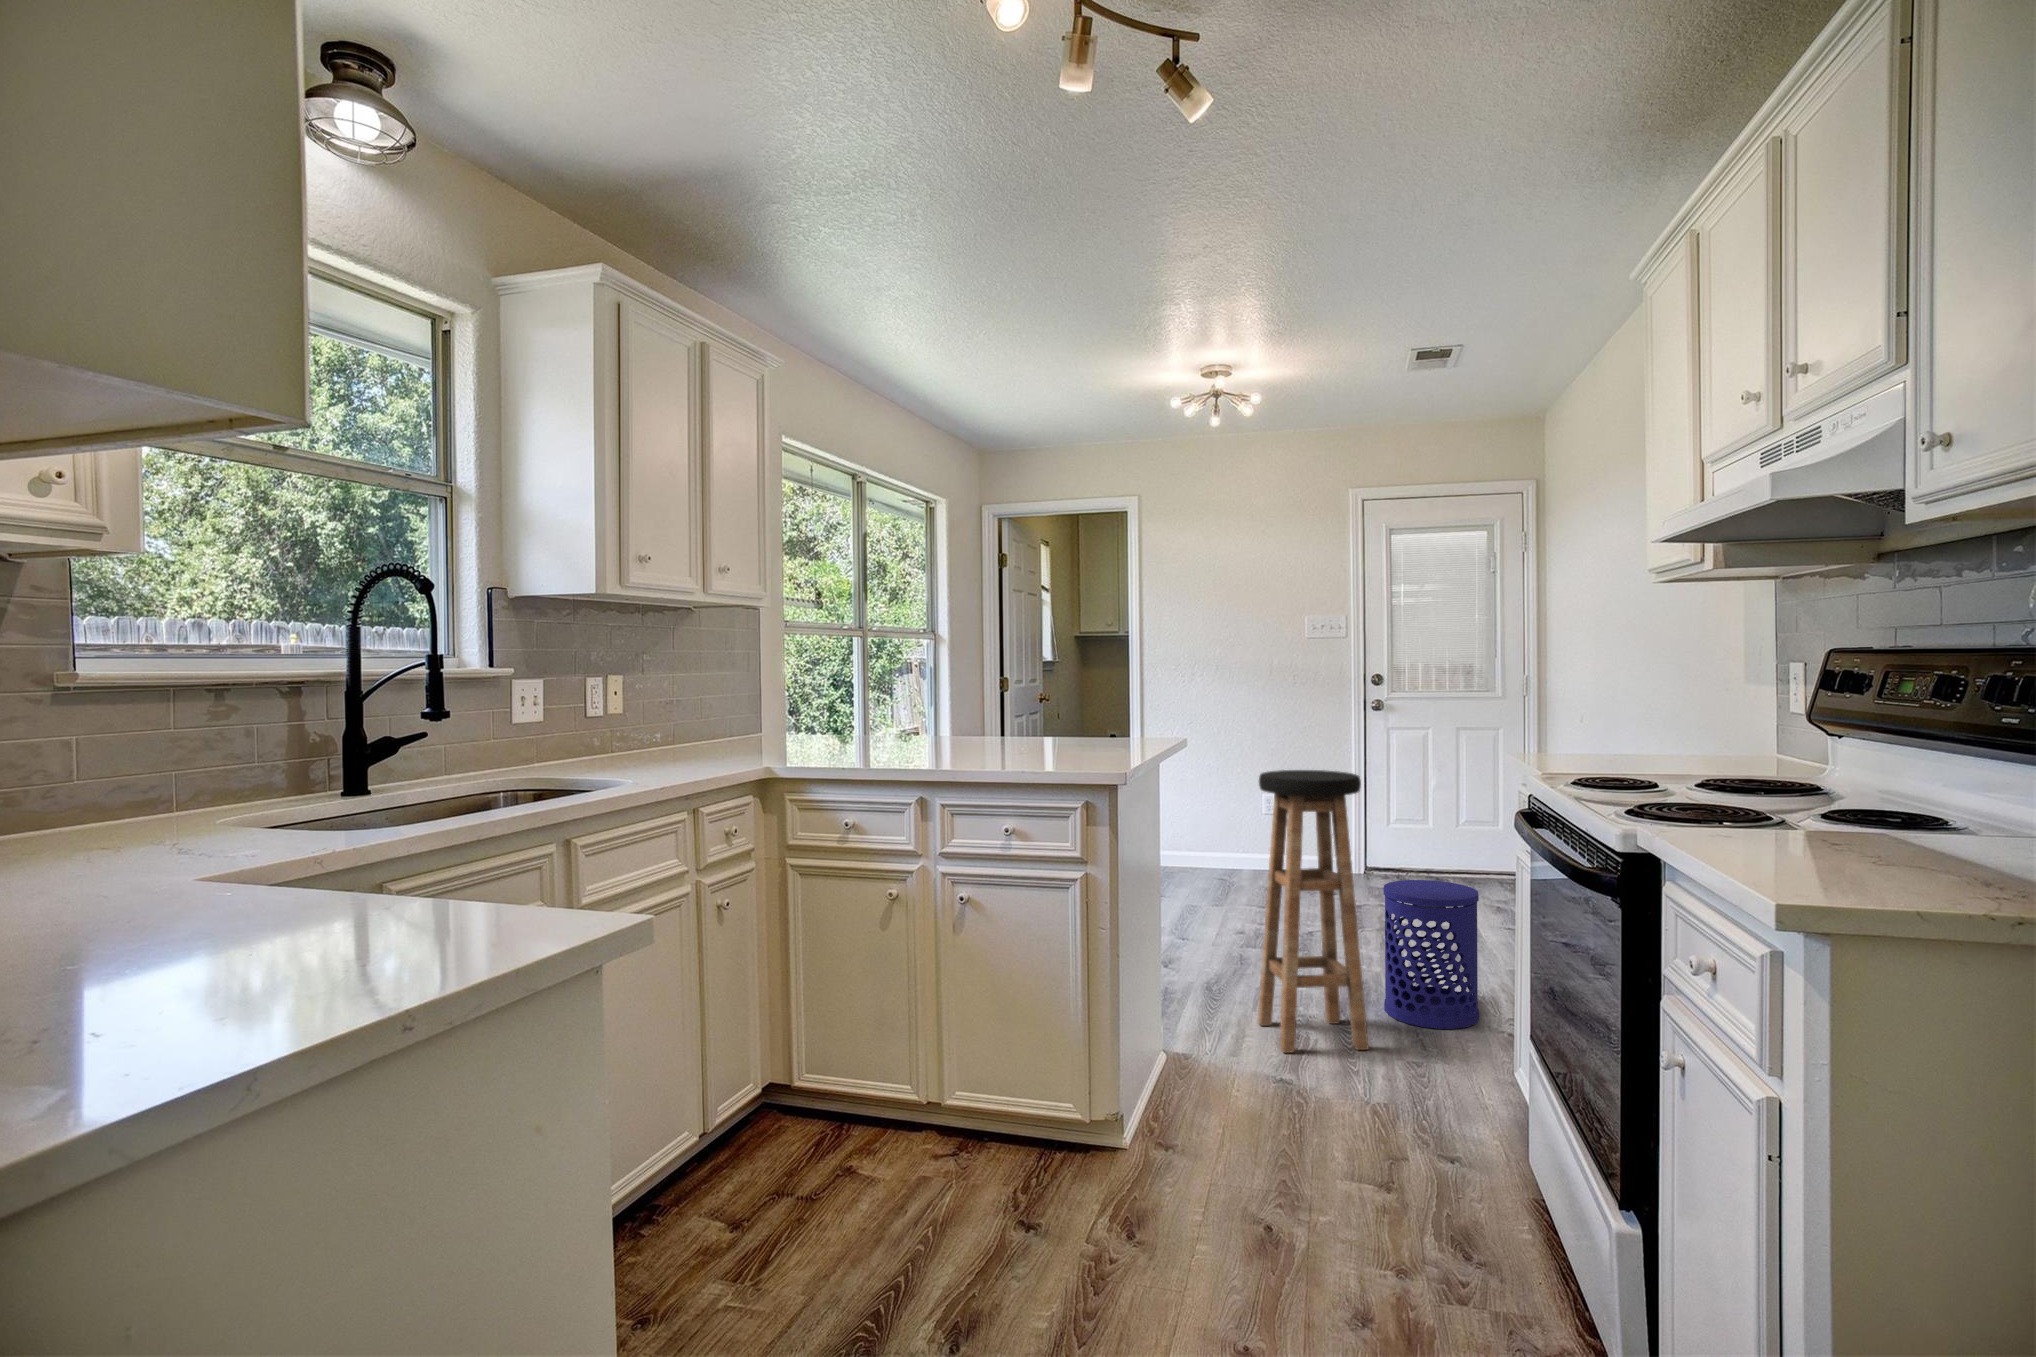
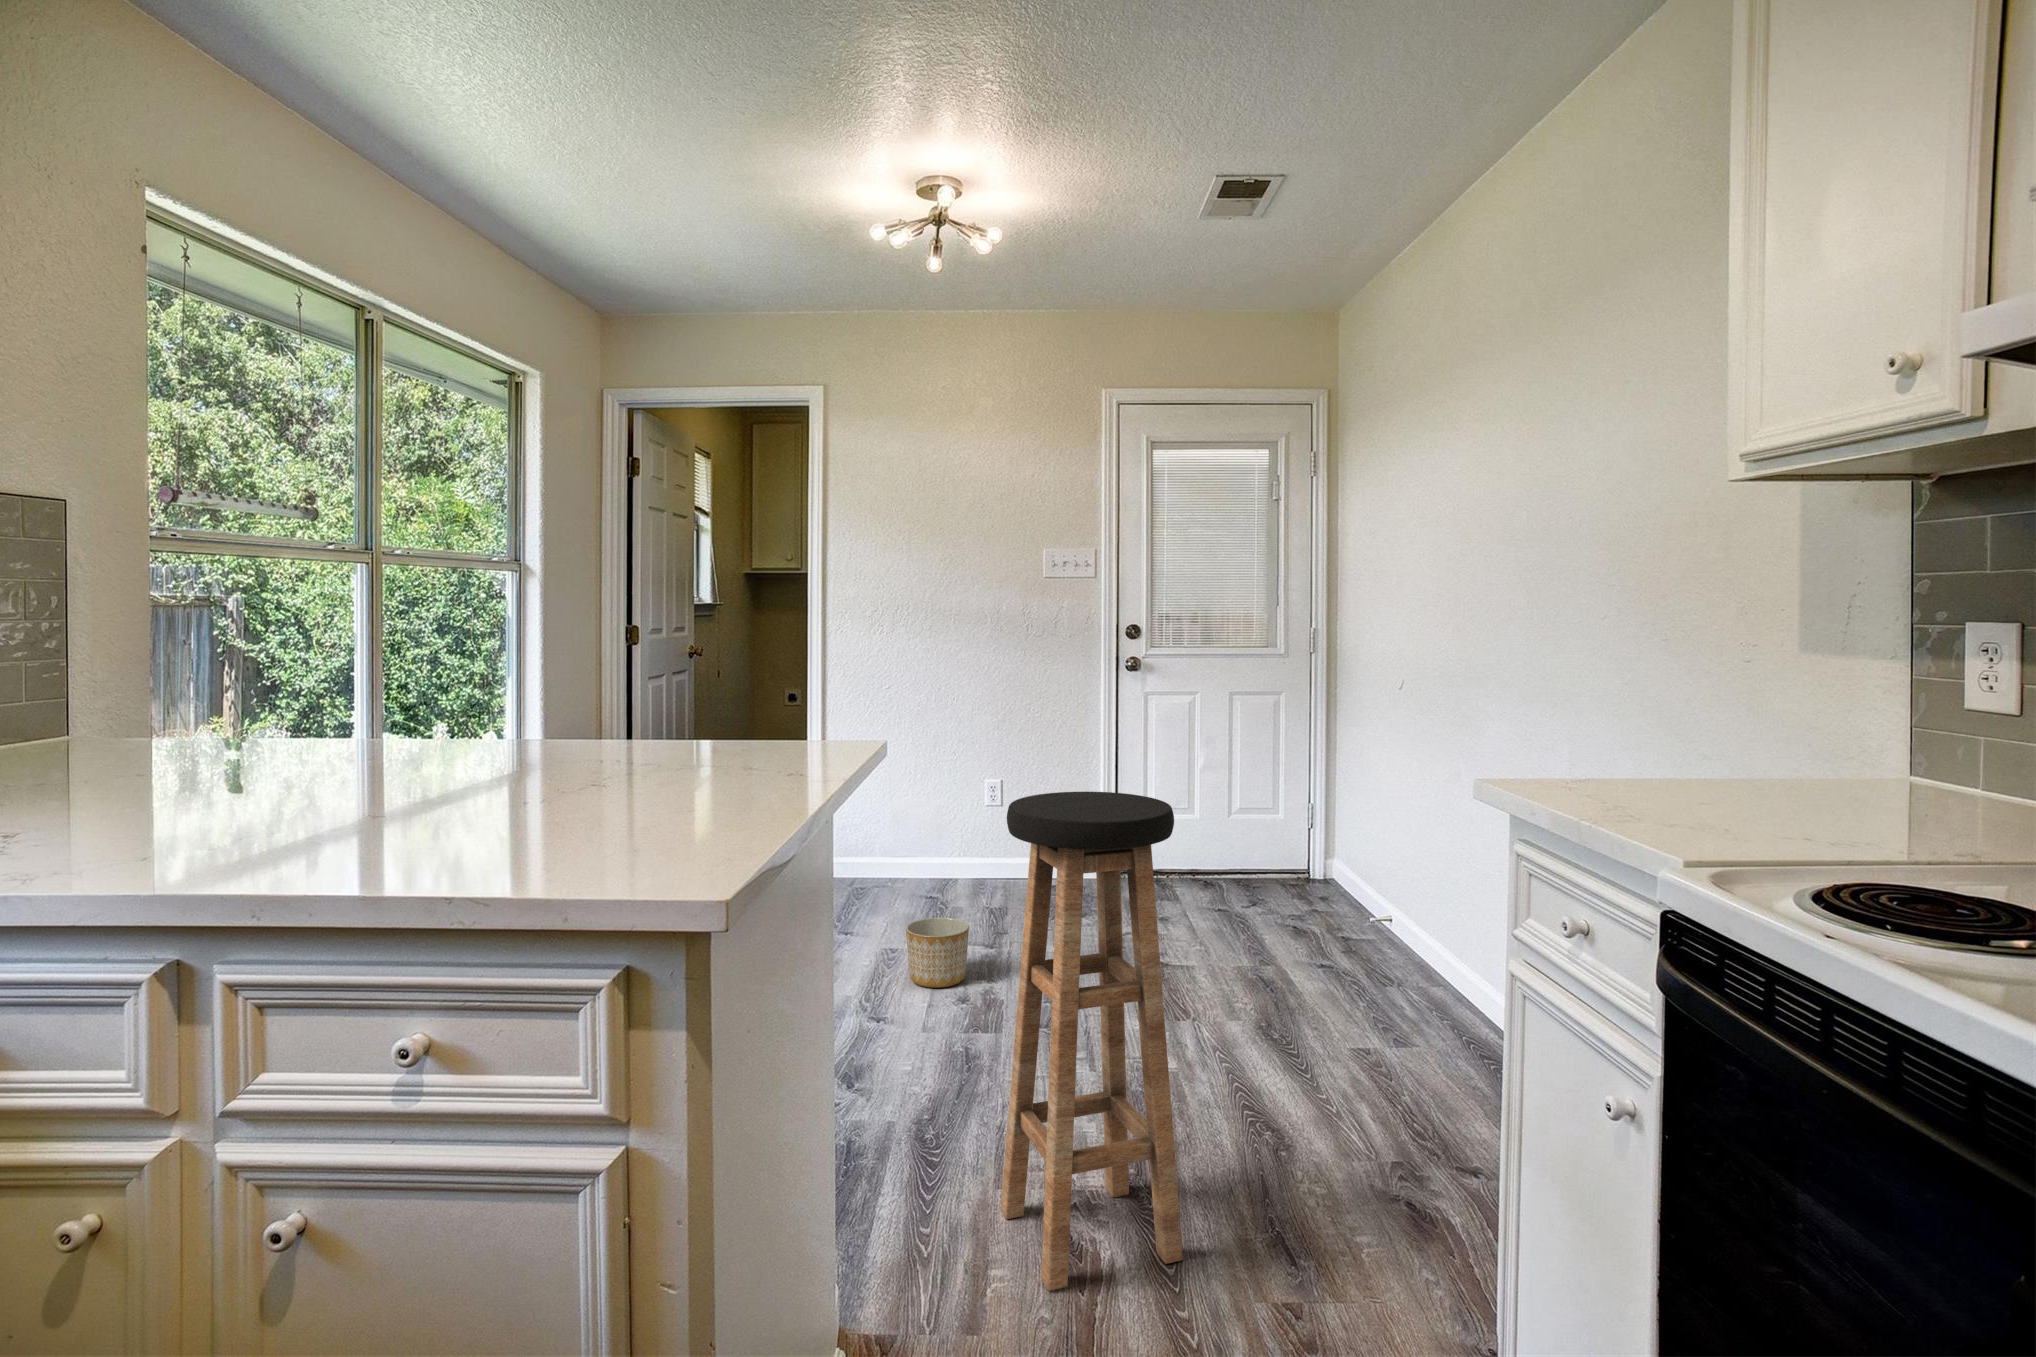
planter: none [1198,878,1243,924] -> present [906,917,969,988]
waste bin: present [1383,880,1479,1029] -> none [1187,943,1329,1188]

